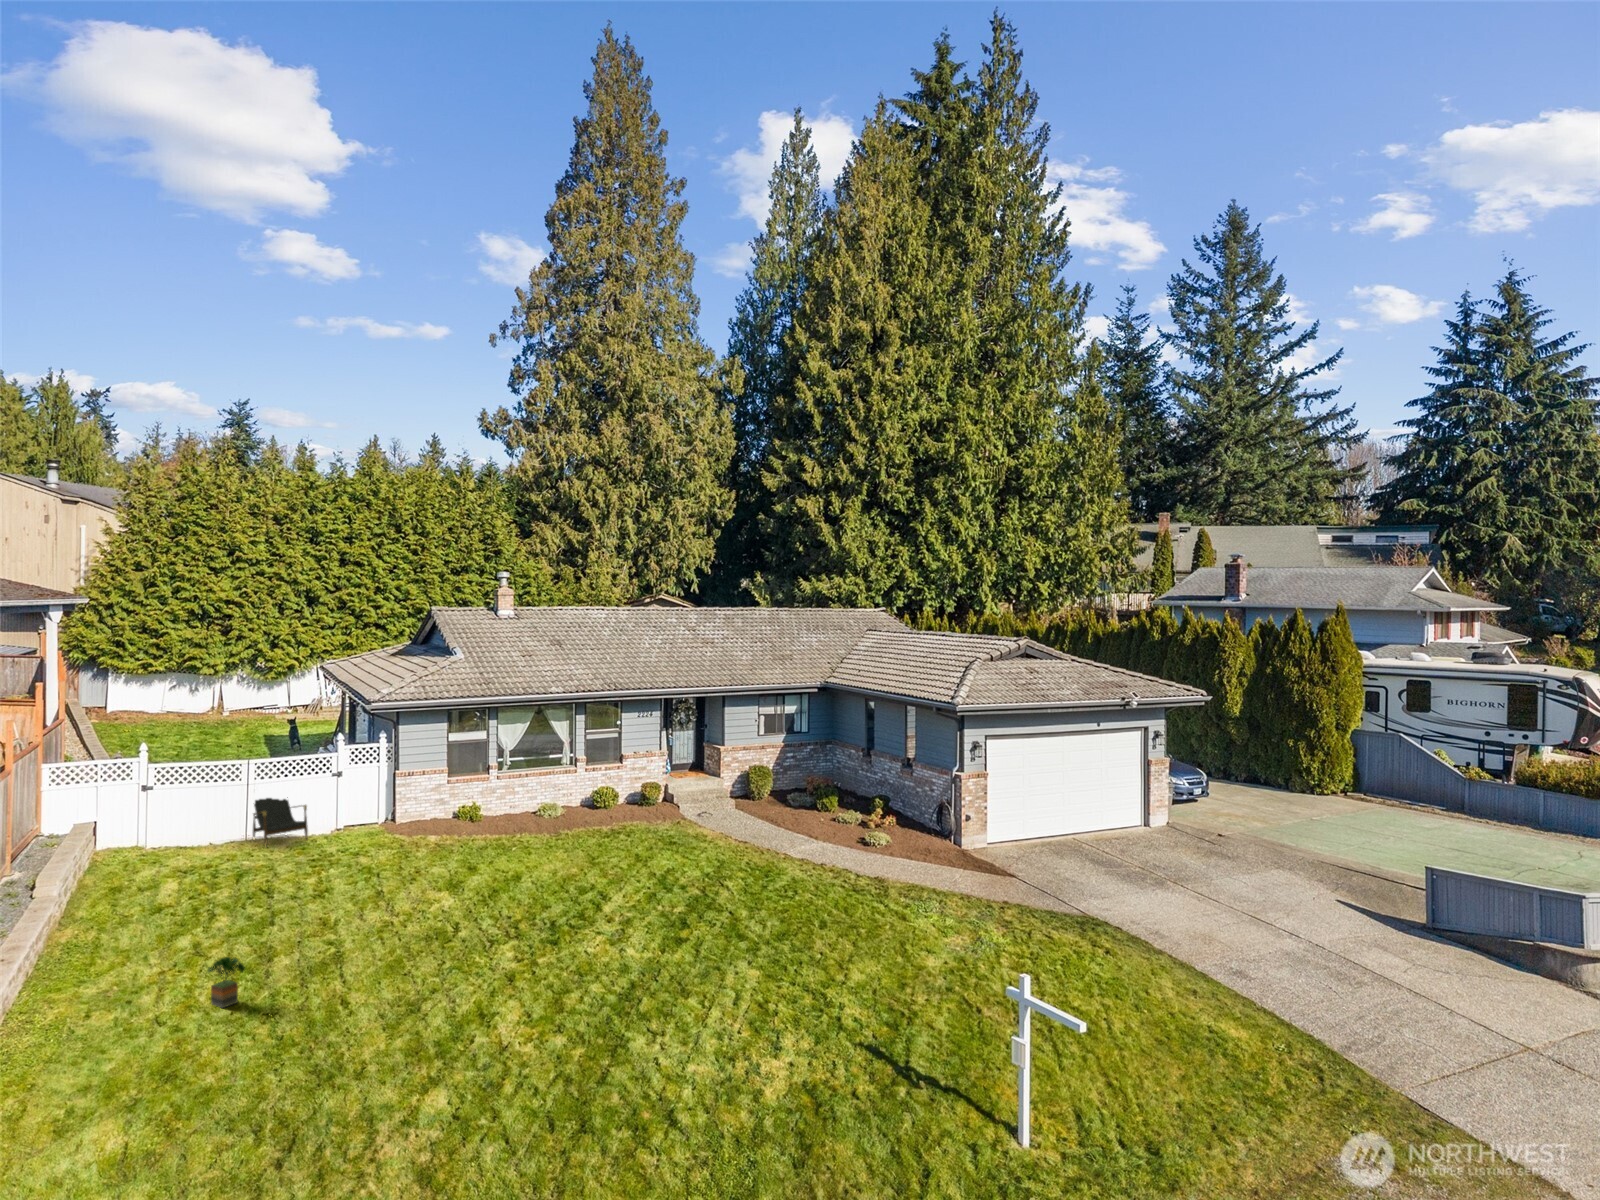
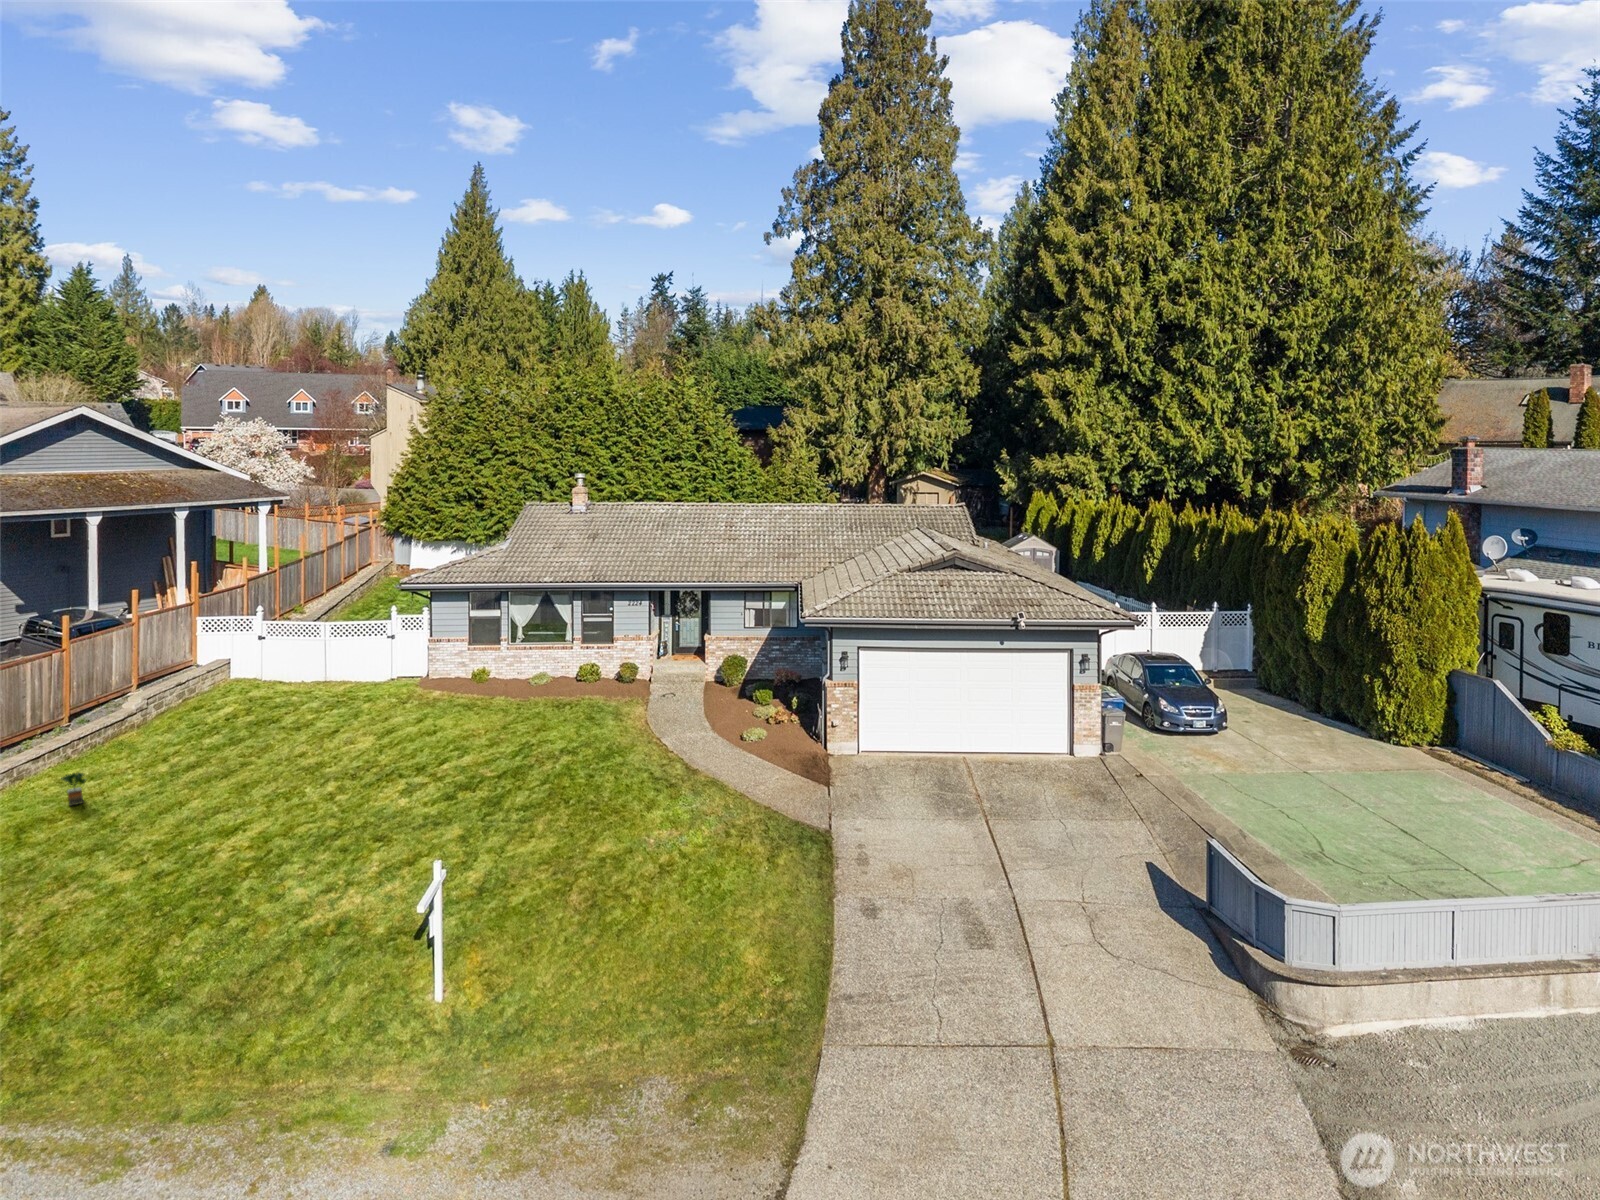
lounge chair: present [253,797,308,847] -> none [308,646,345,689]

